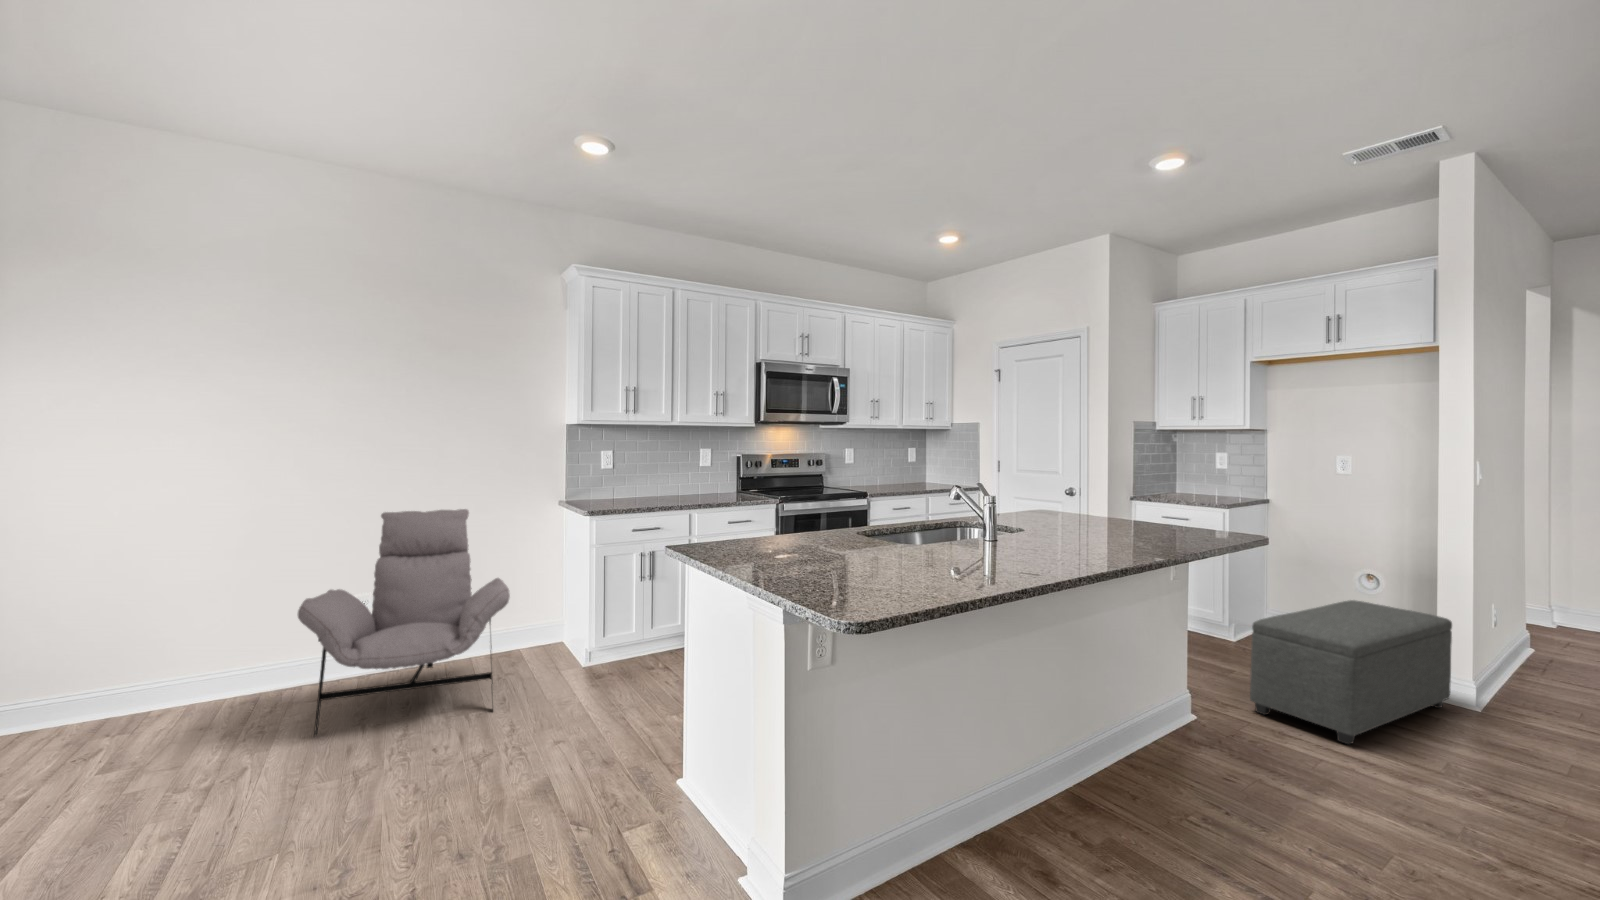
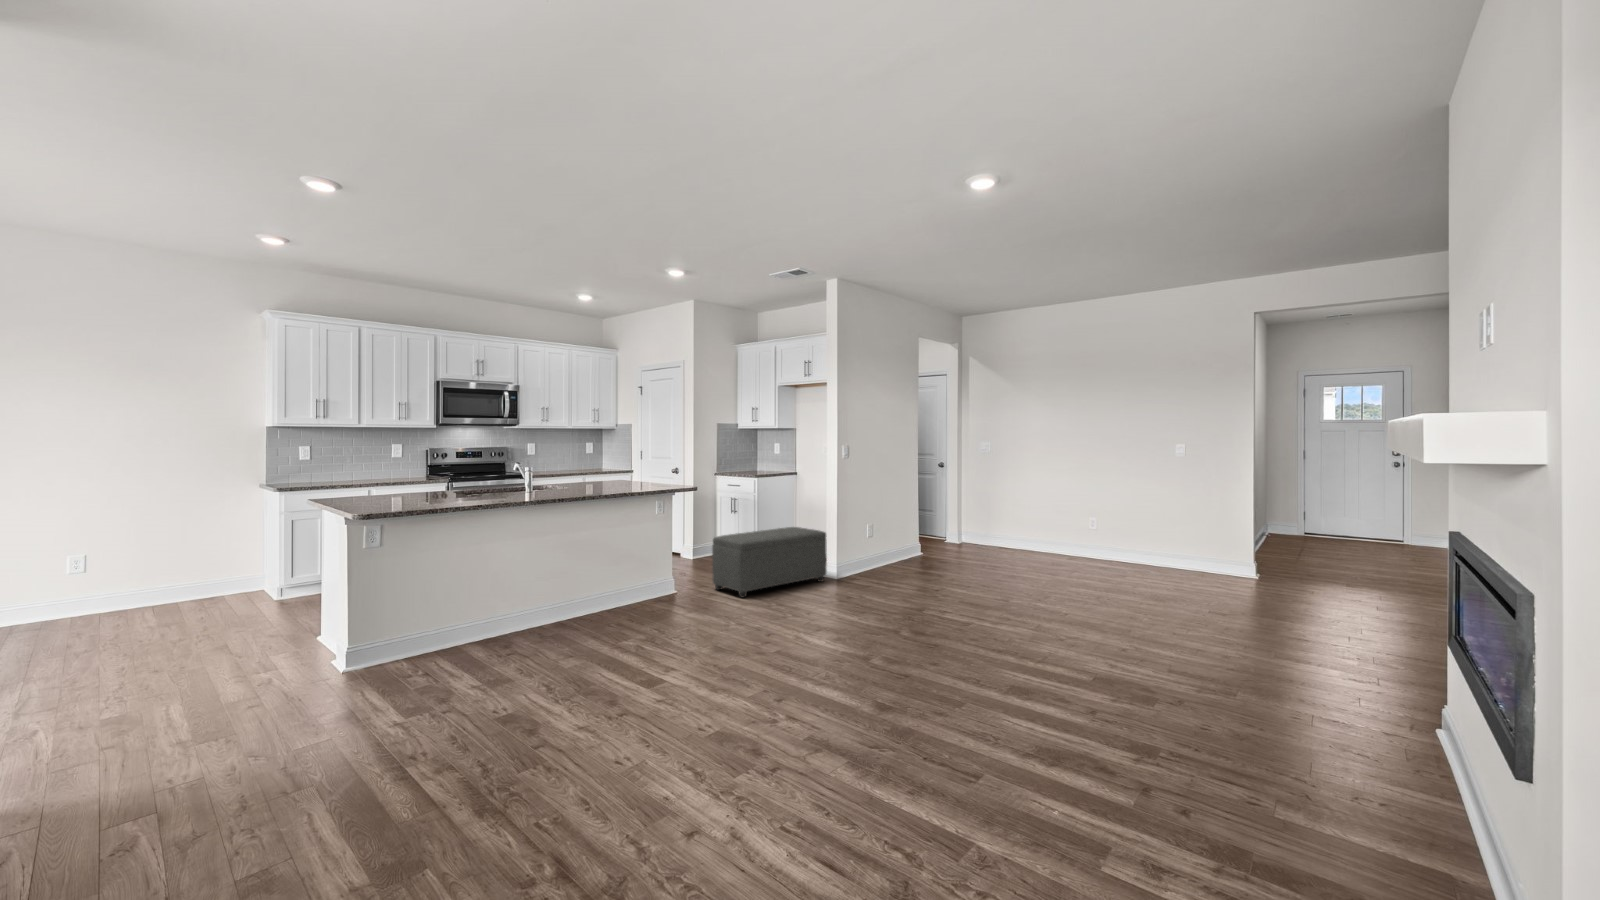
lounge chair: present [298,509,510,736] -> none [30,489,210,641]

